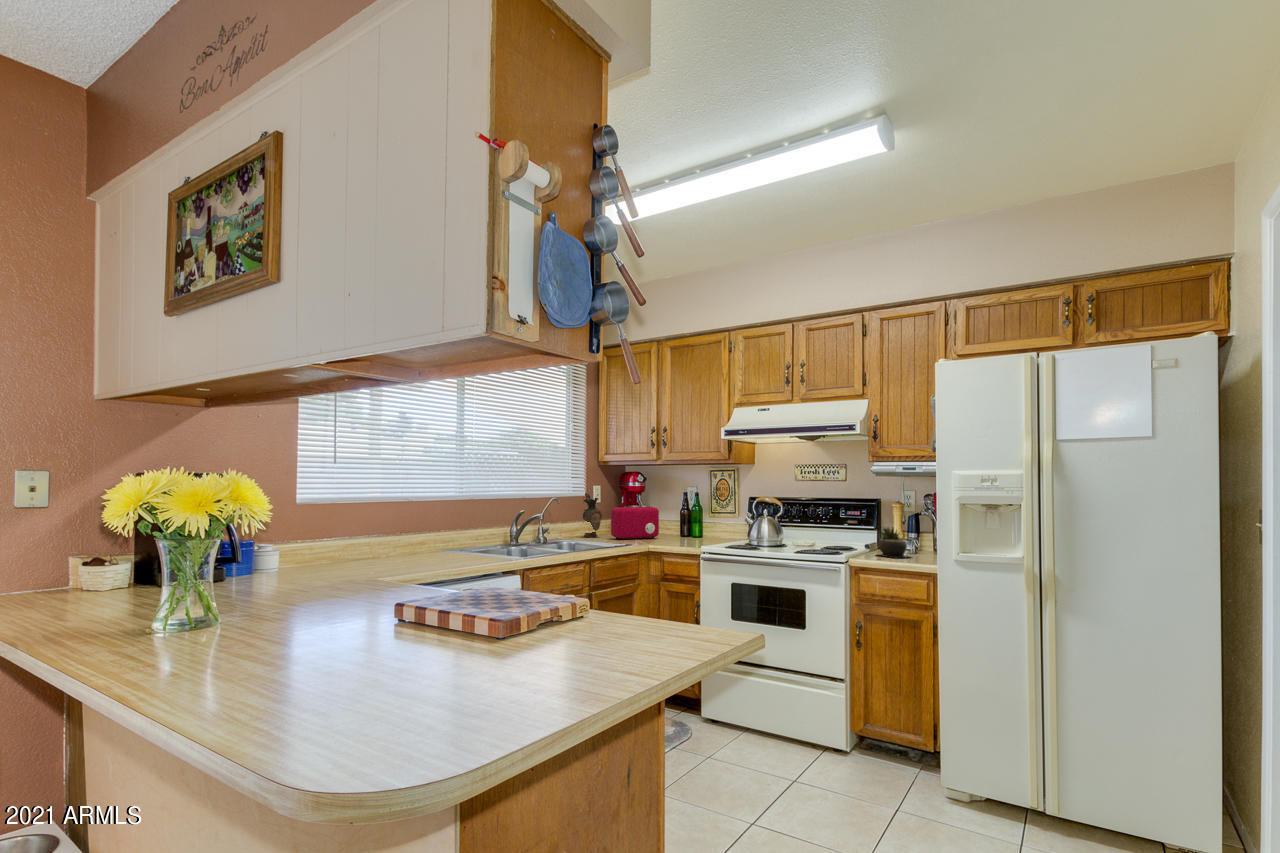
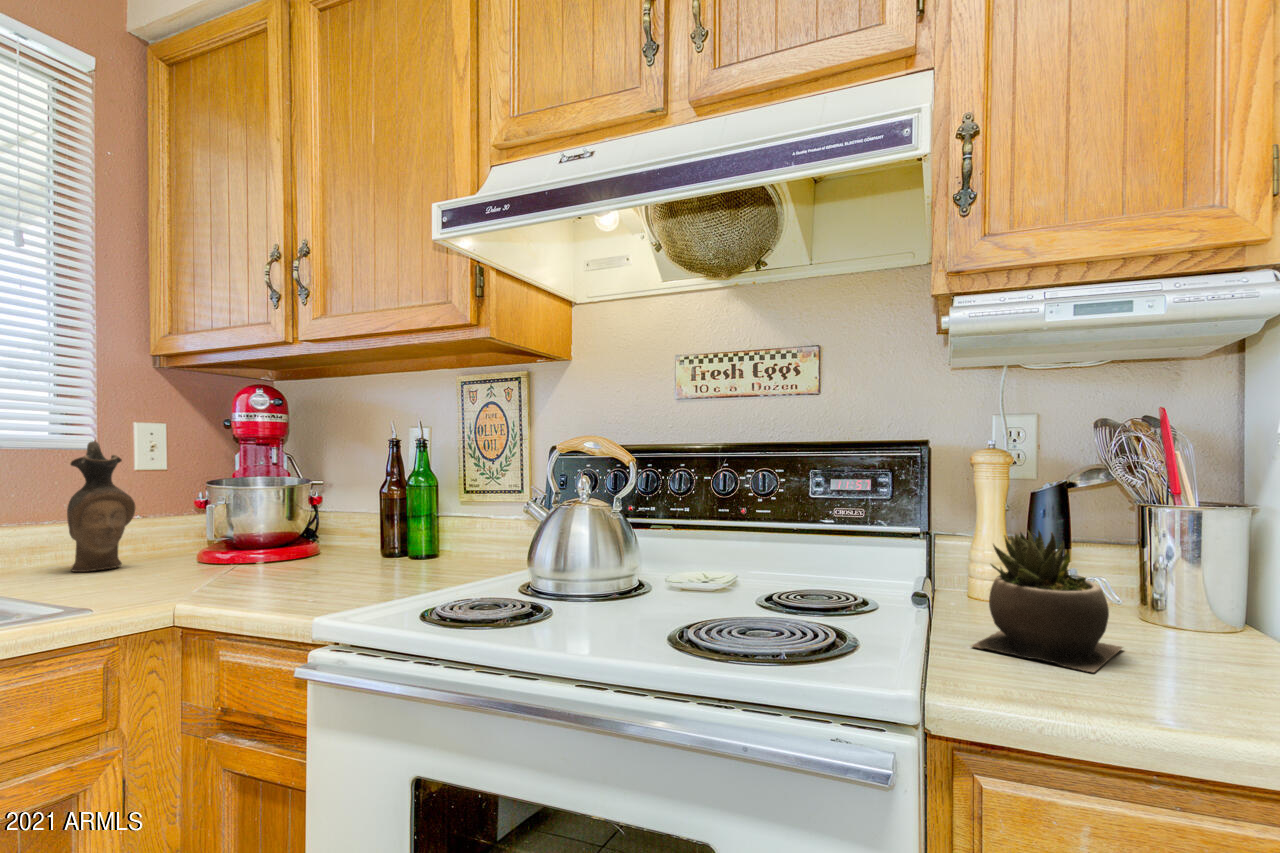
toaster: present [611,507,659,540] -> none [128,478,292,582]

